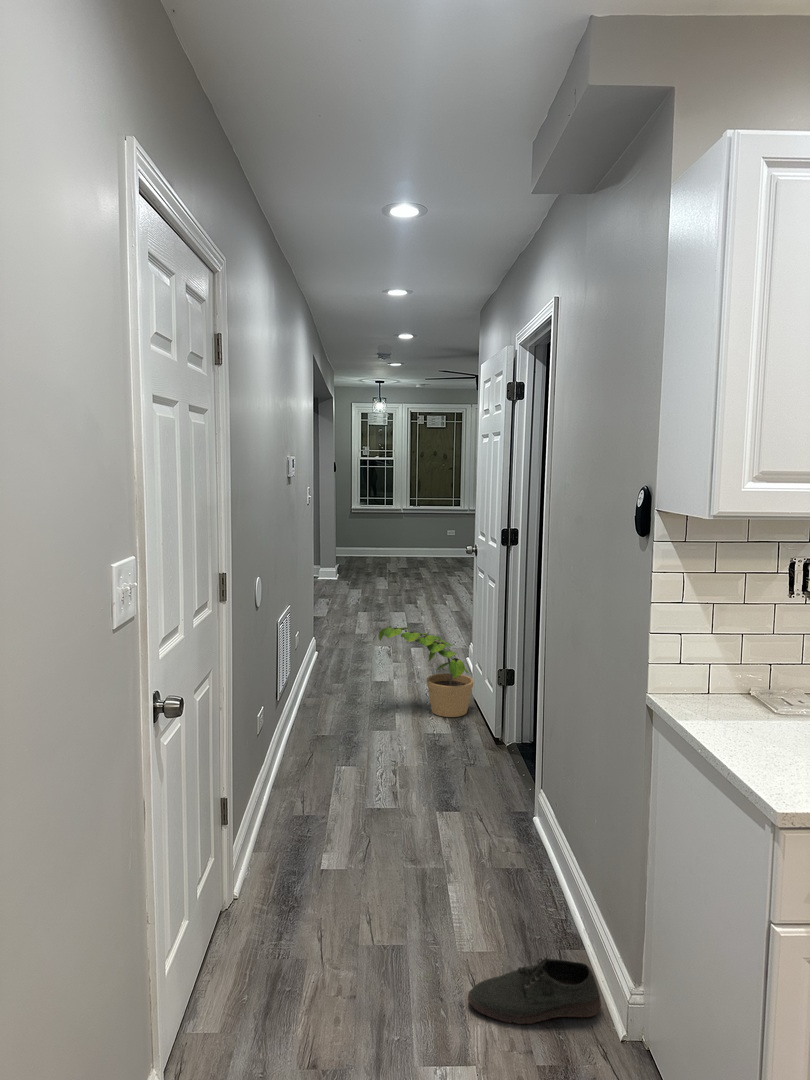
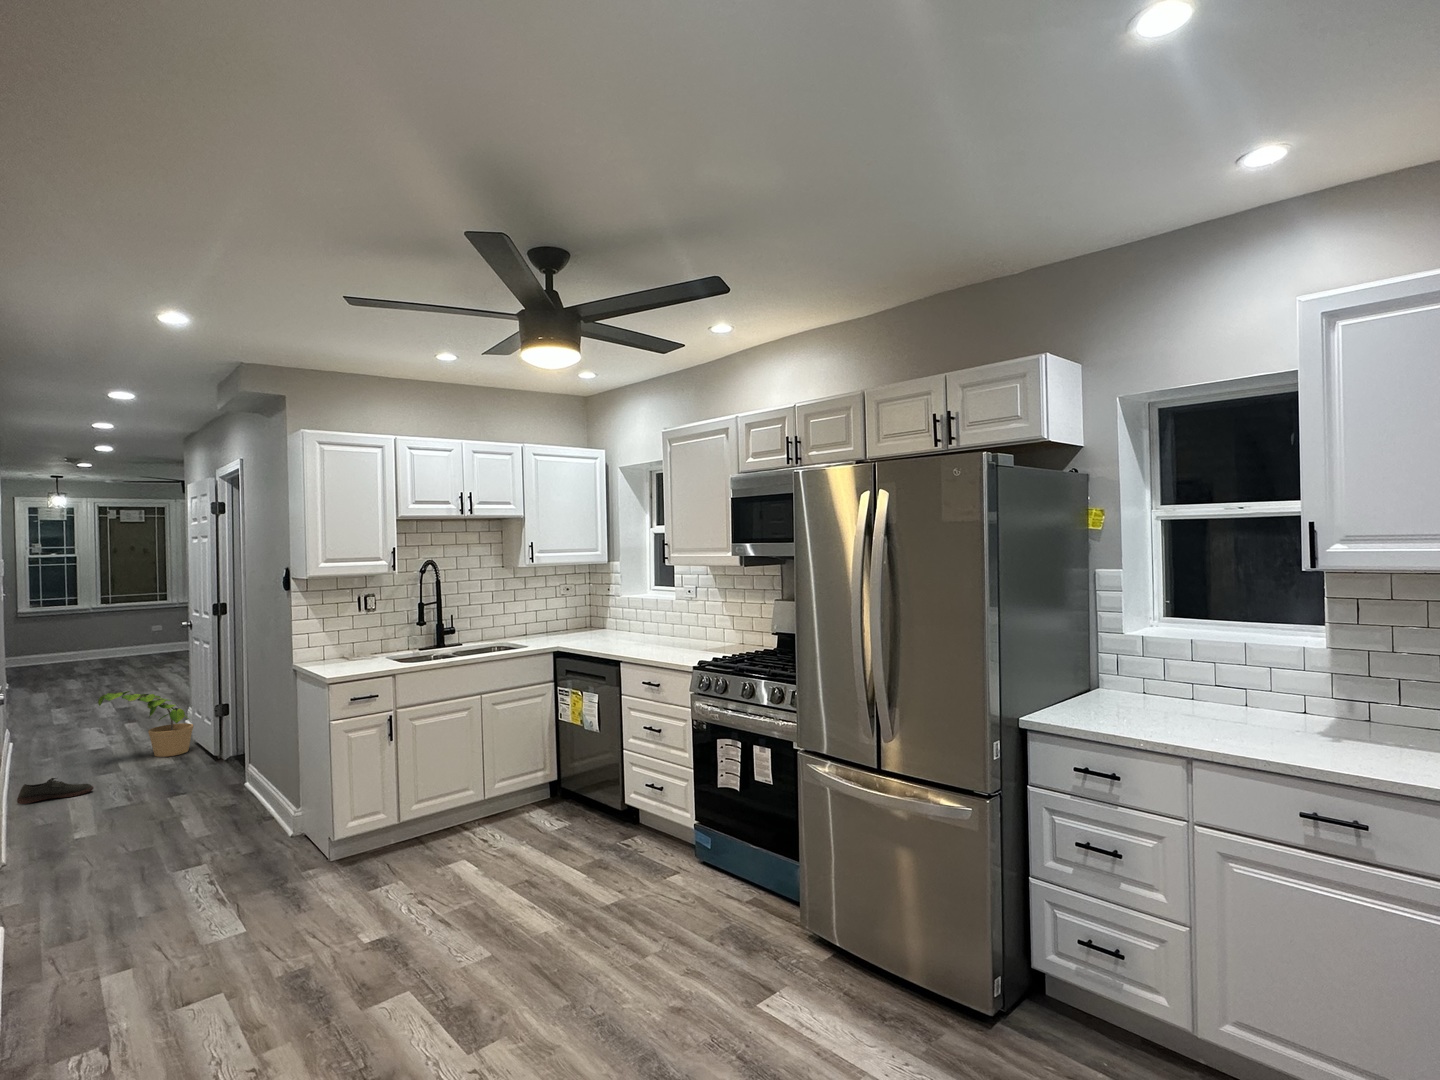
shoe: present [468,956,601,1024] -> present [17,778,94,804]

